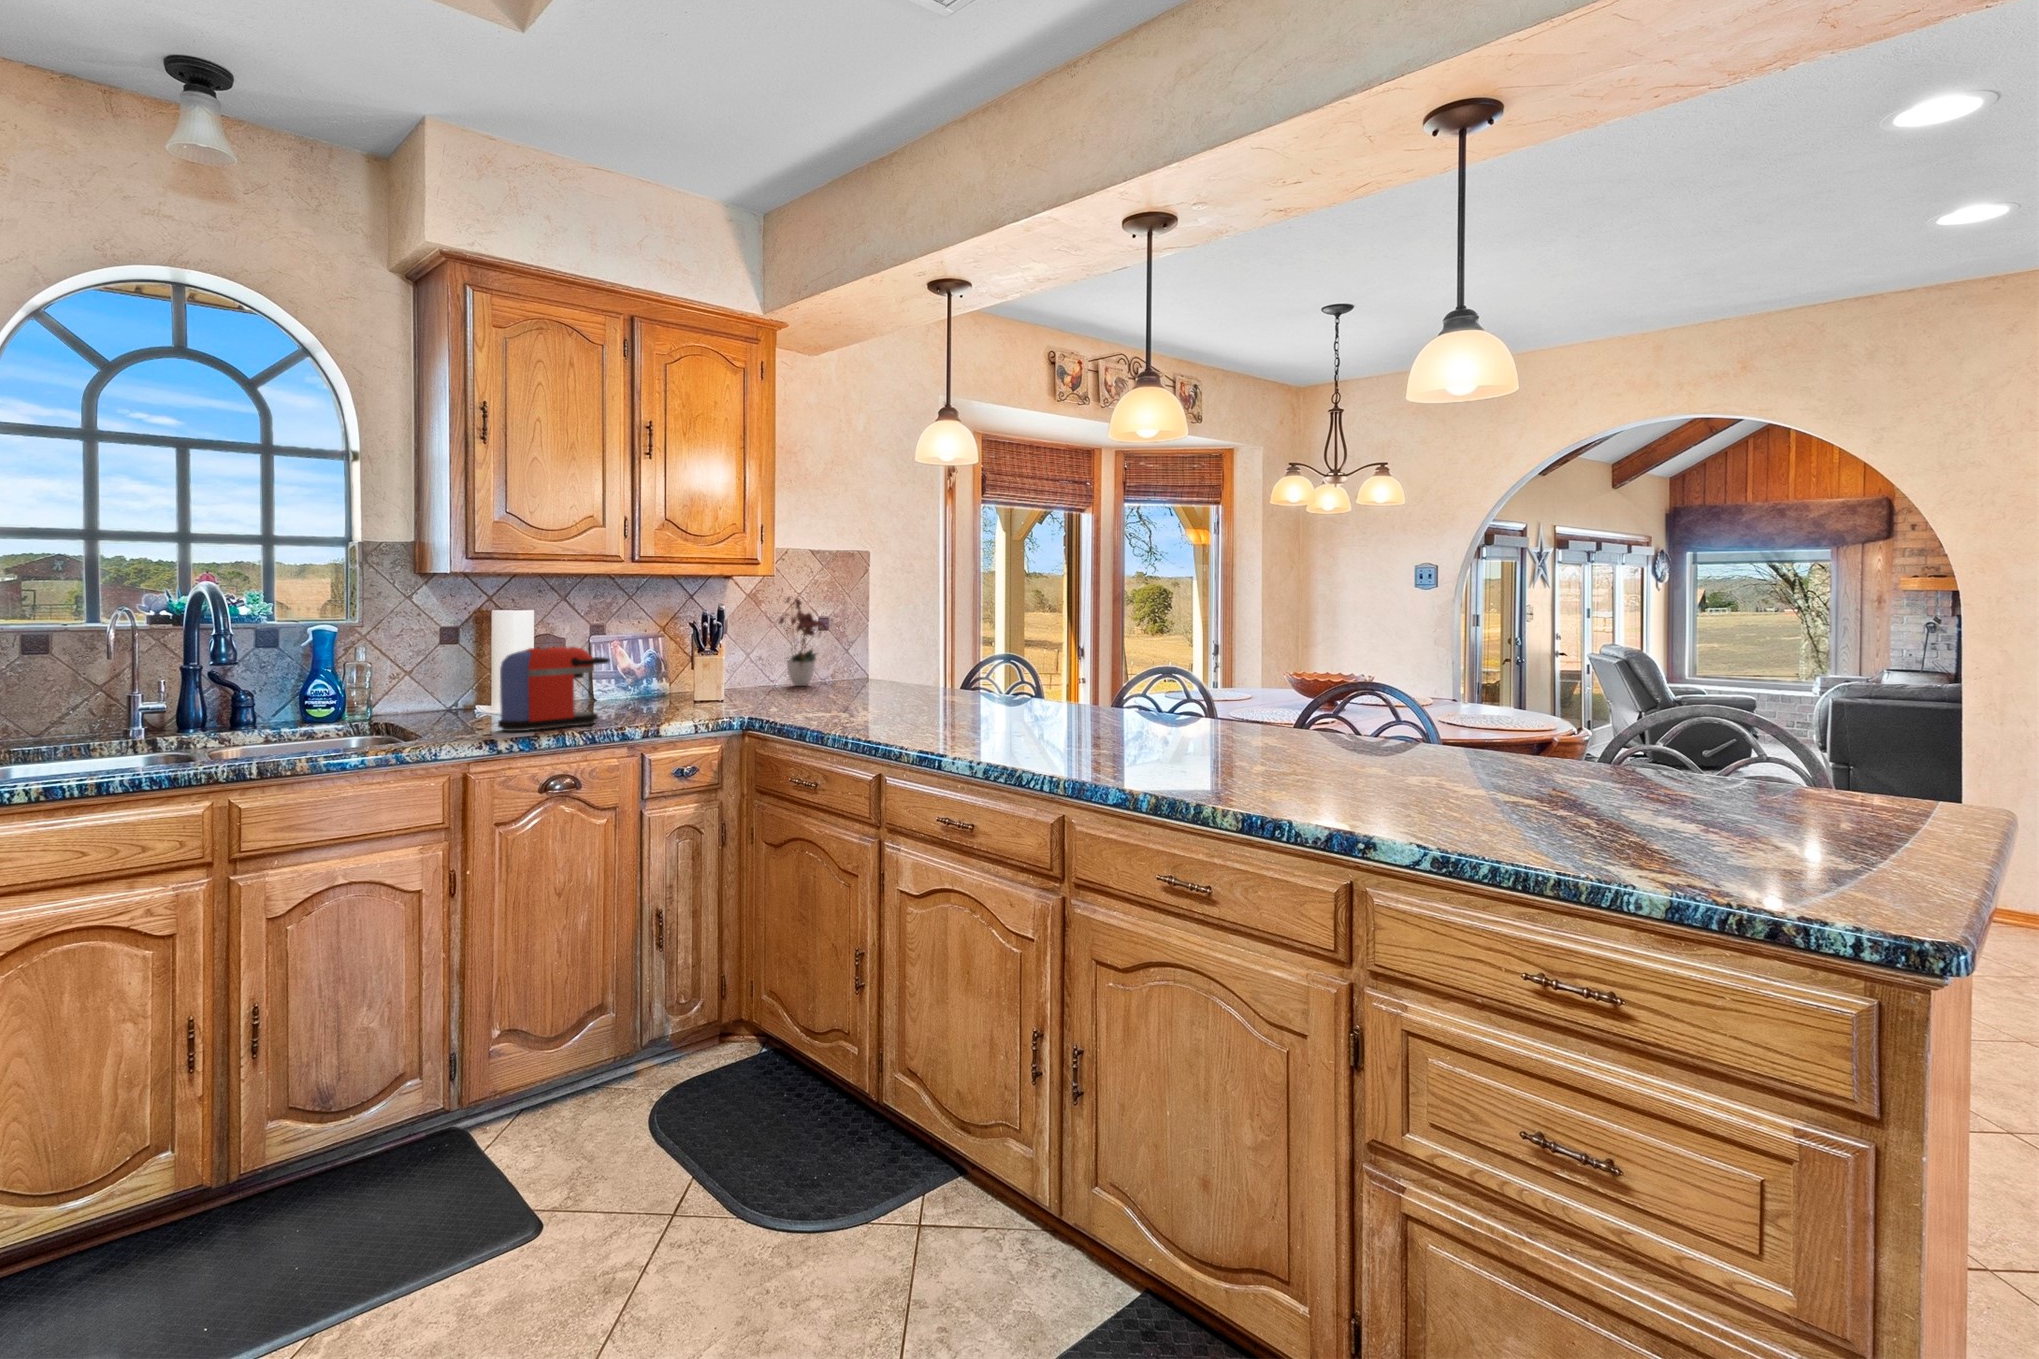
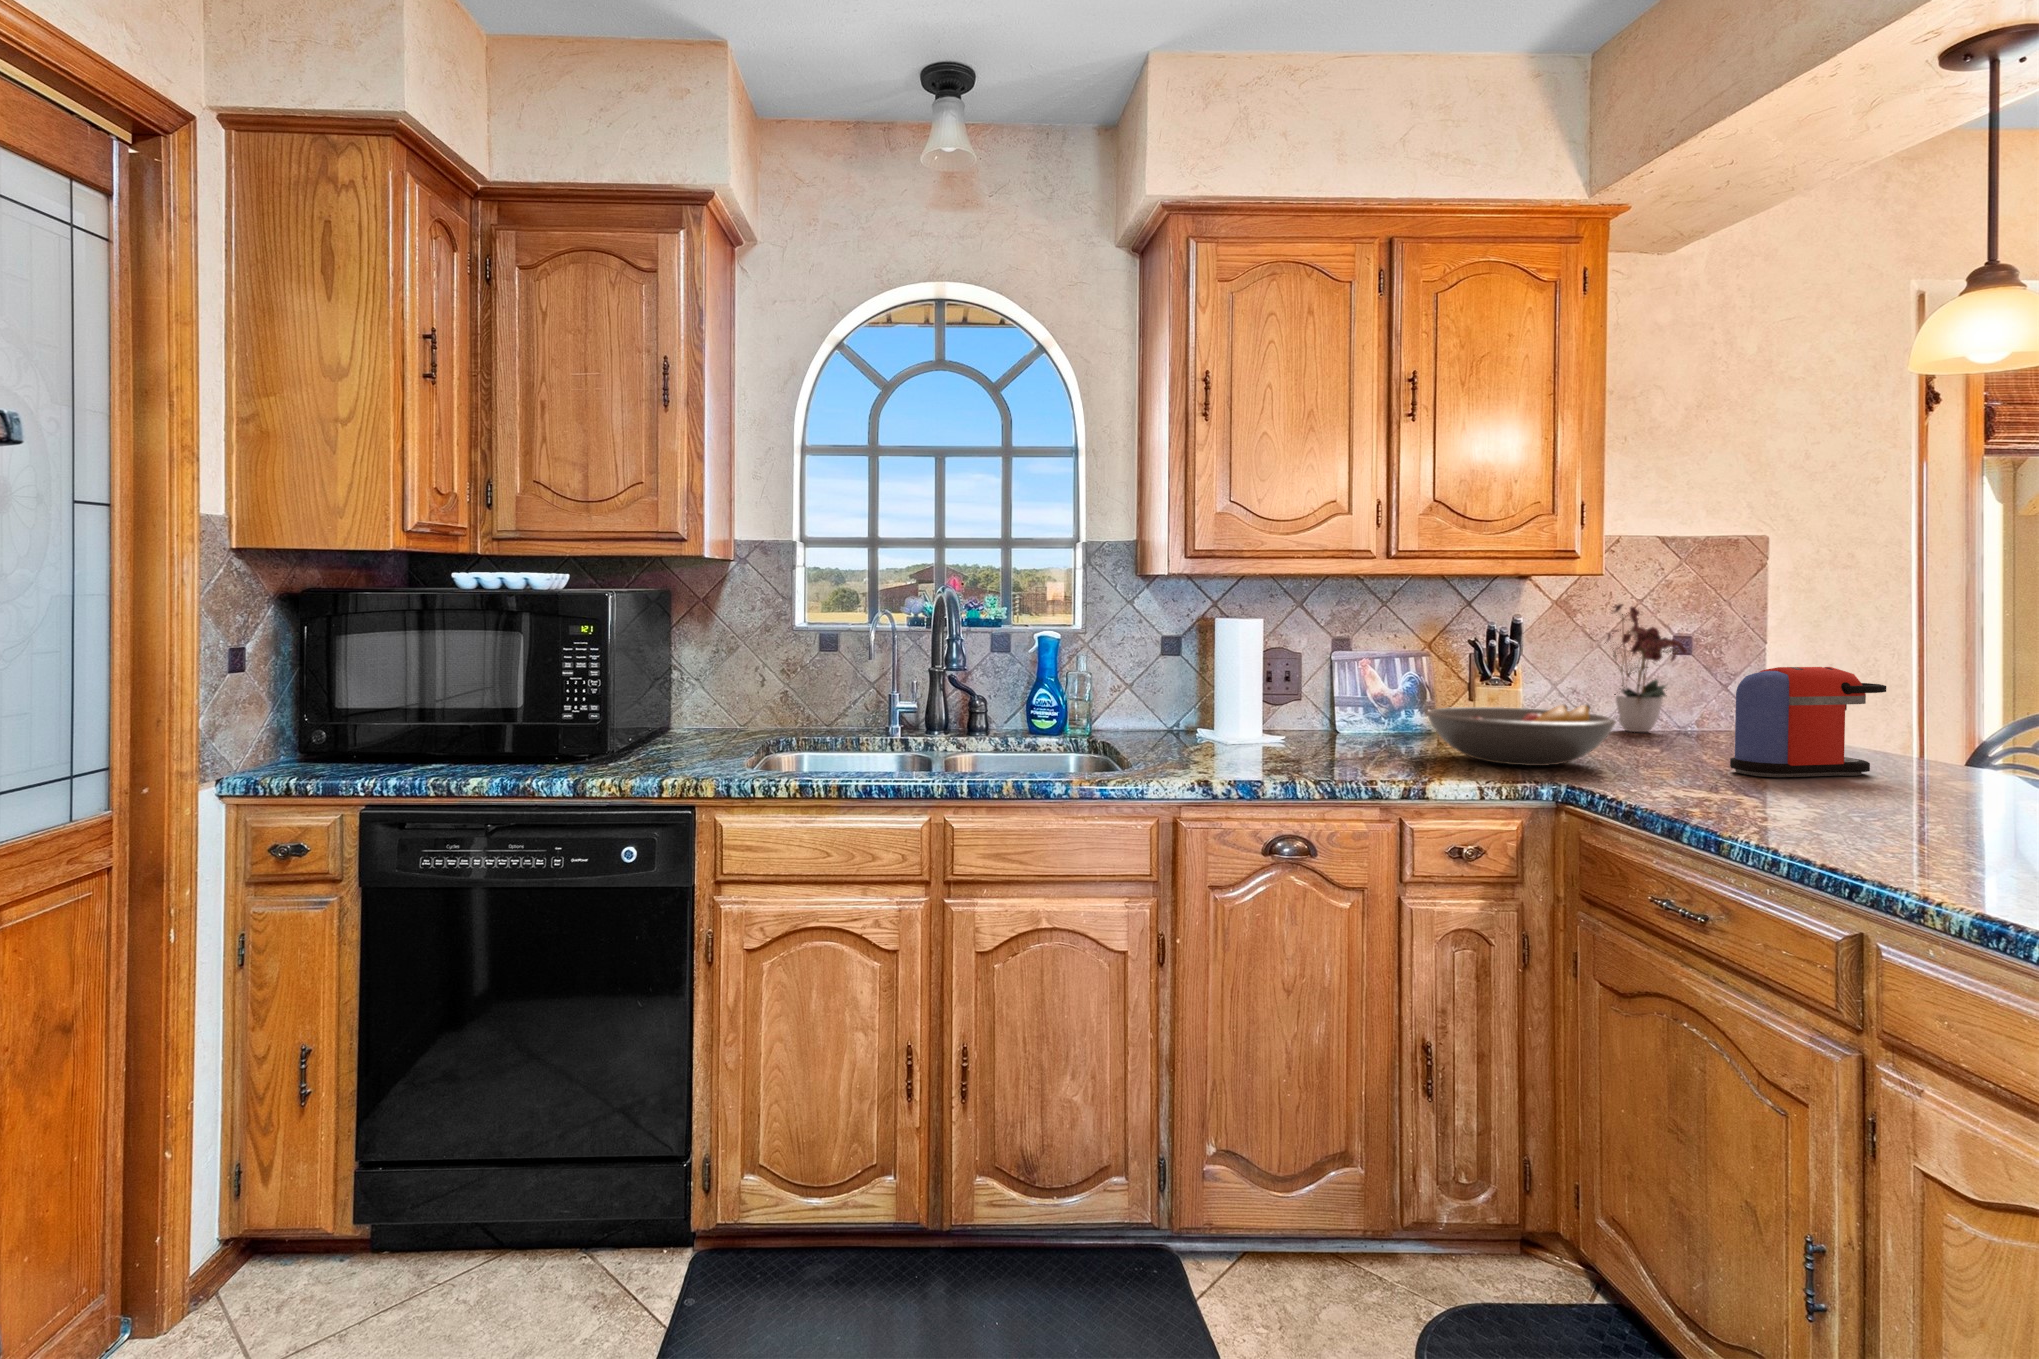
coffee maker: present [498,647,610,731] -> present [1730,667,1886,777]
fruit bowl: none [658,666,778,711] -> present [1426,704,1616,766]

